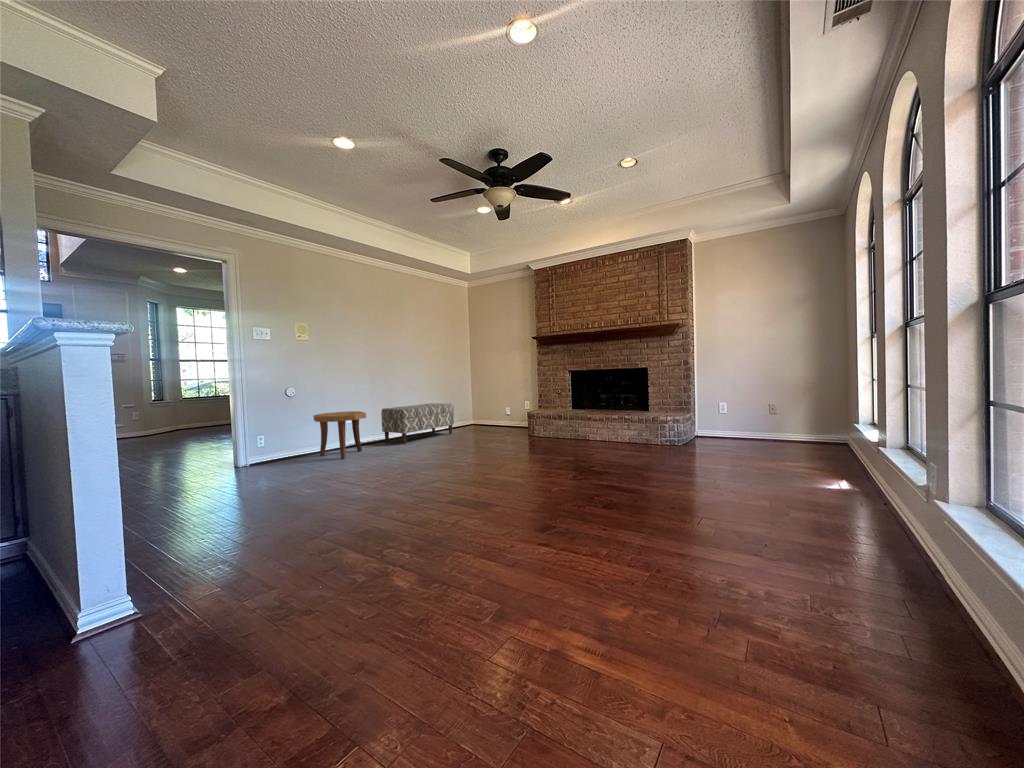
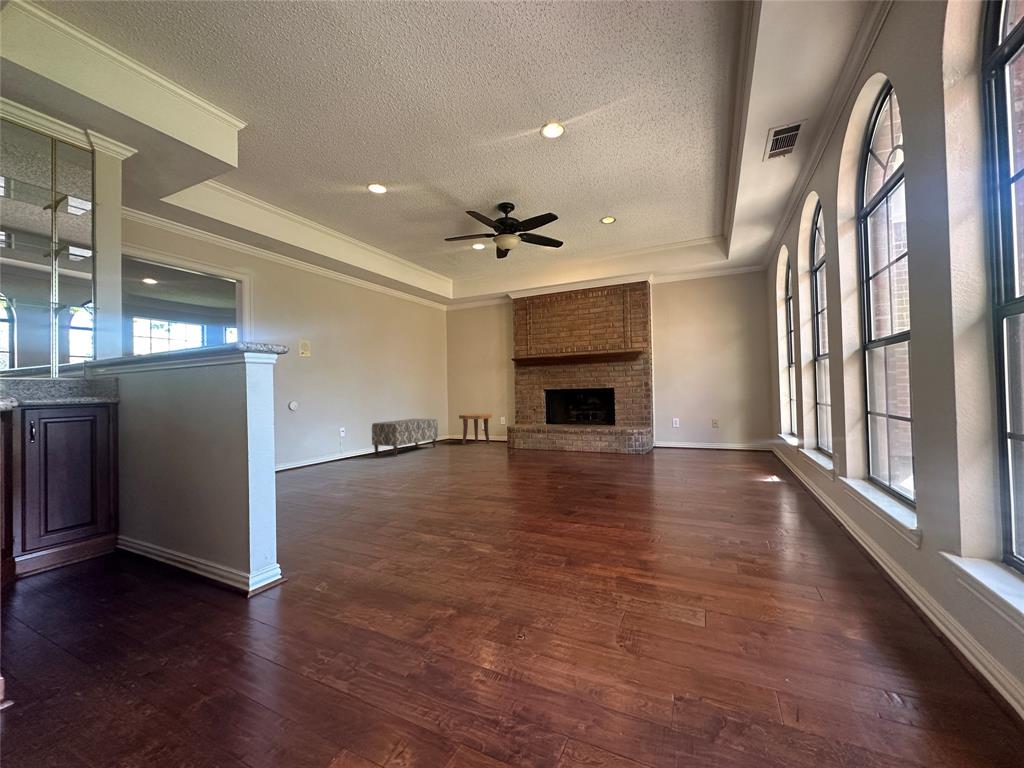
side table: present [314,411,366,459] -> present [459,413,492,444]

